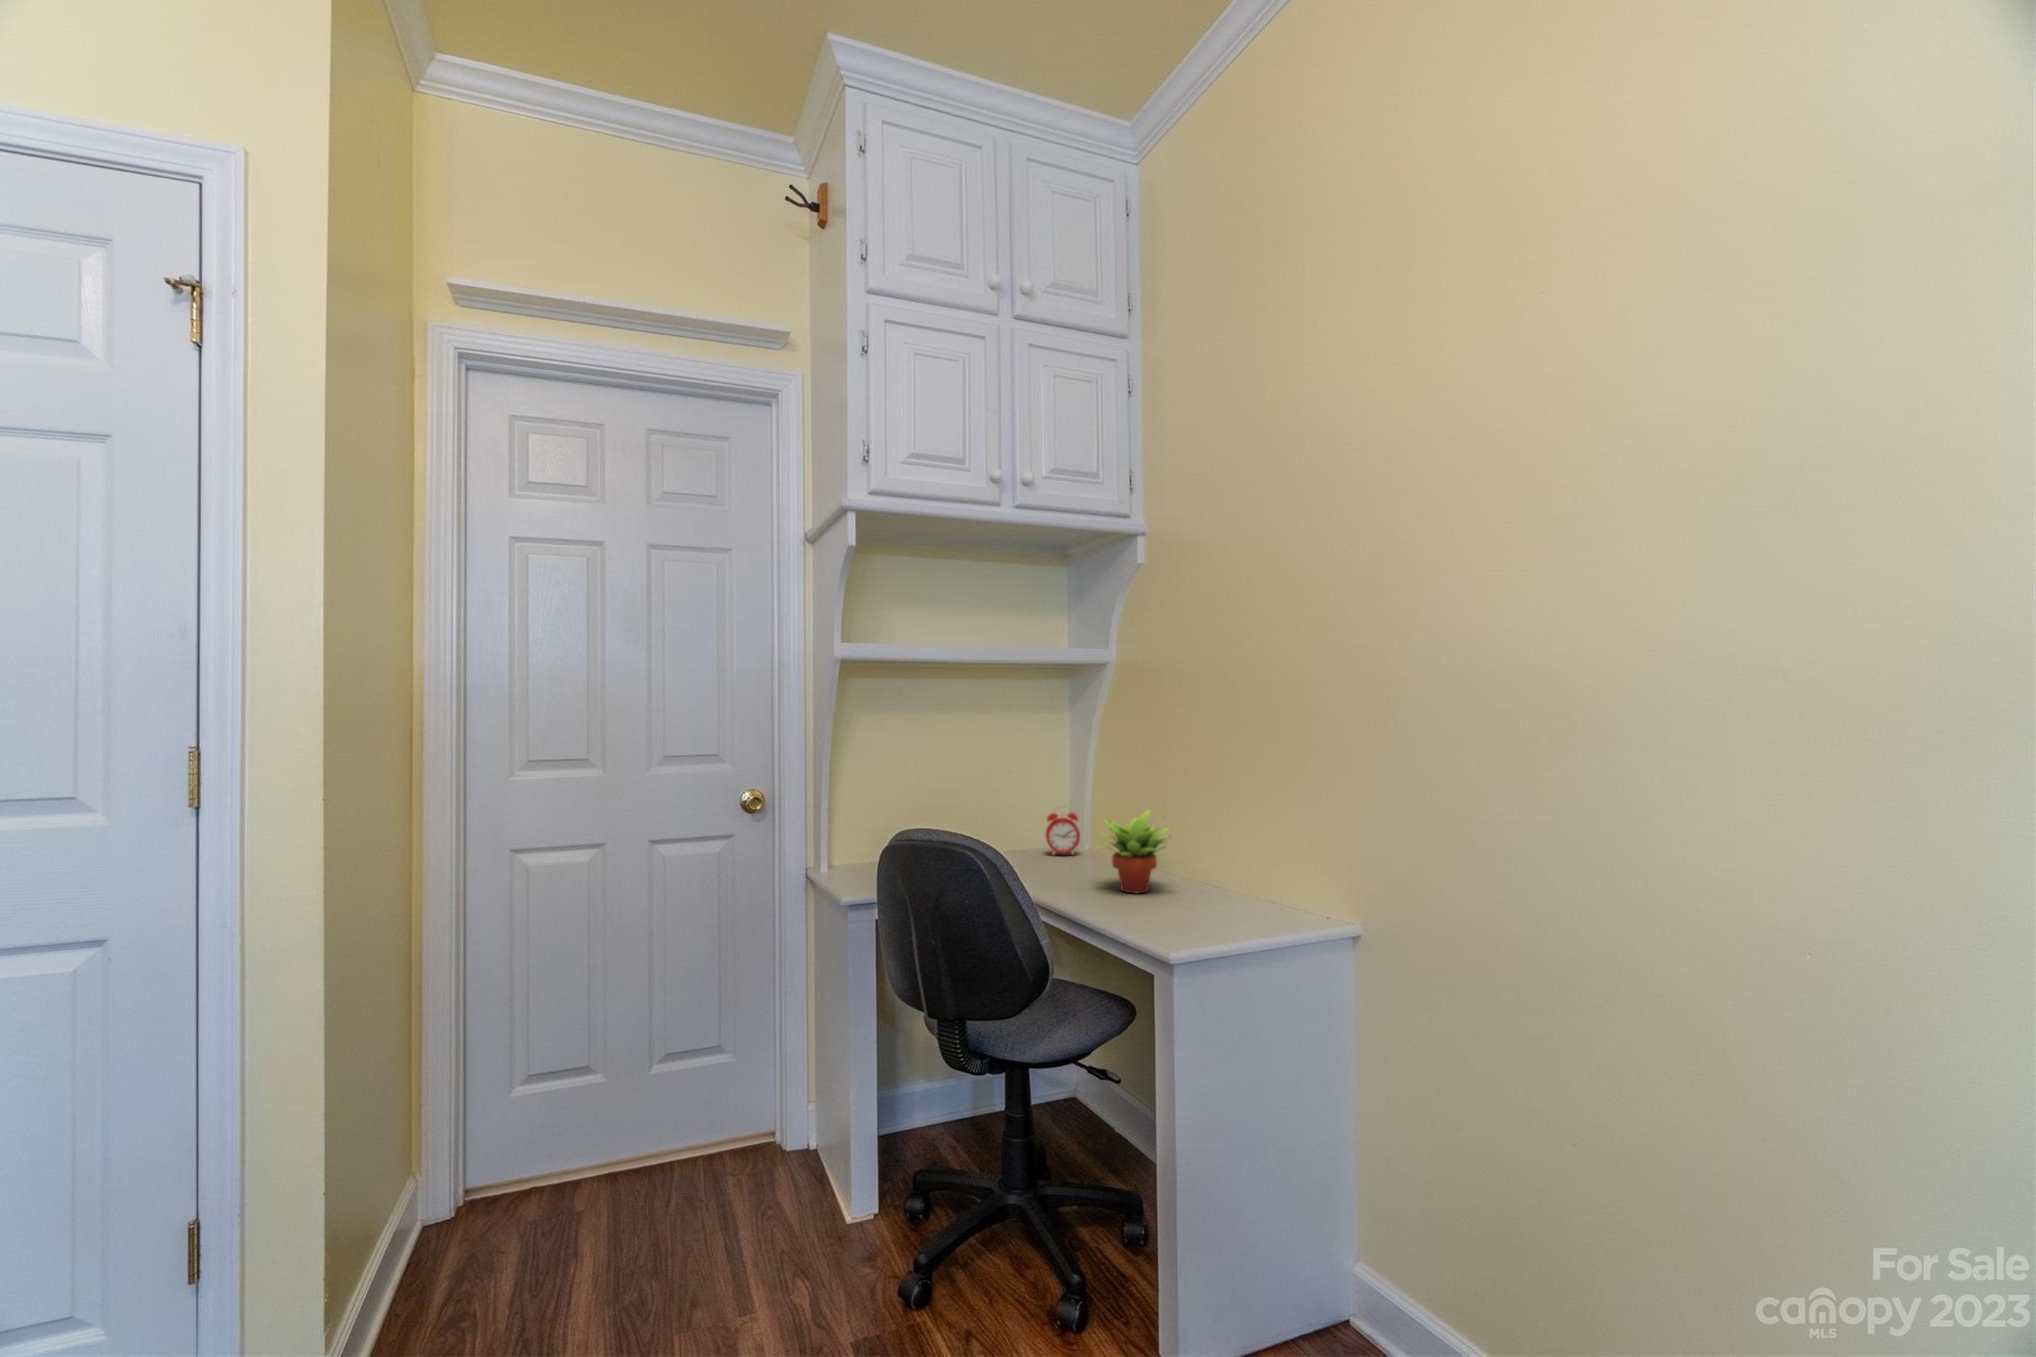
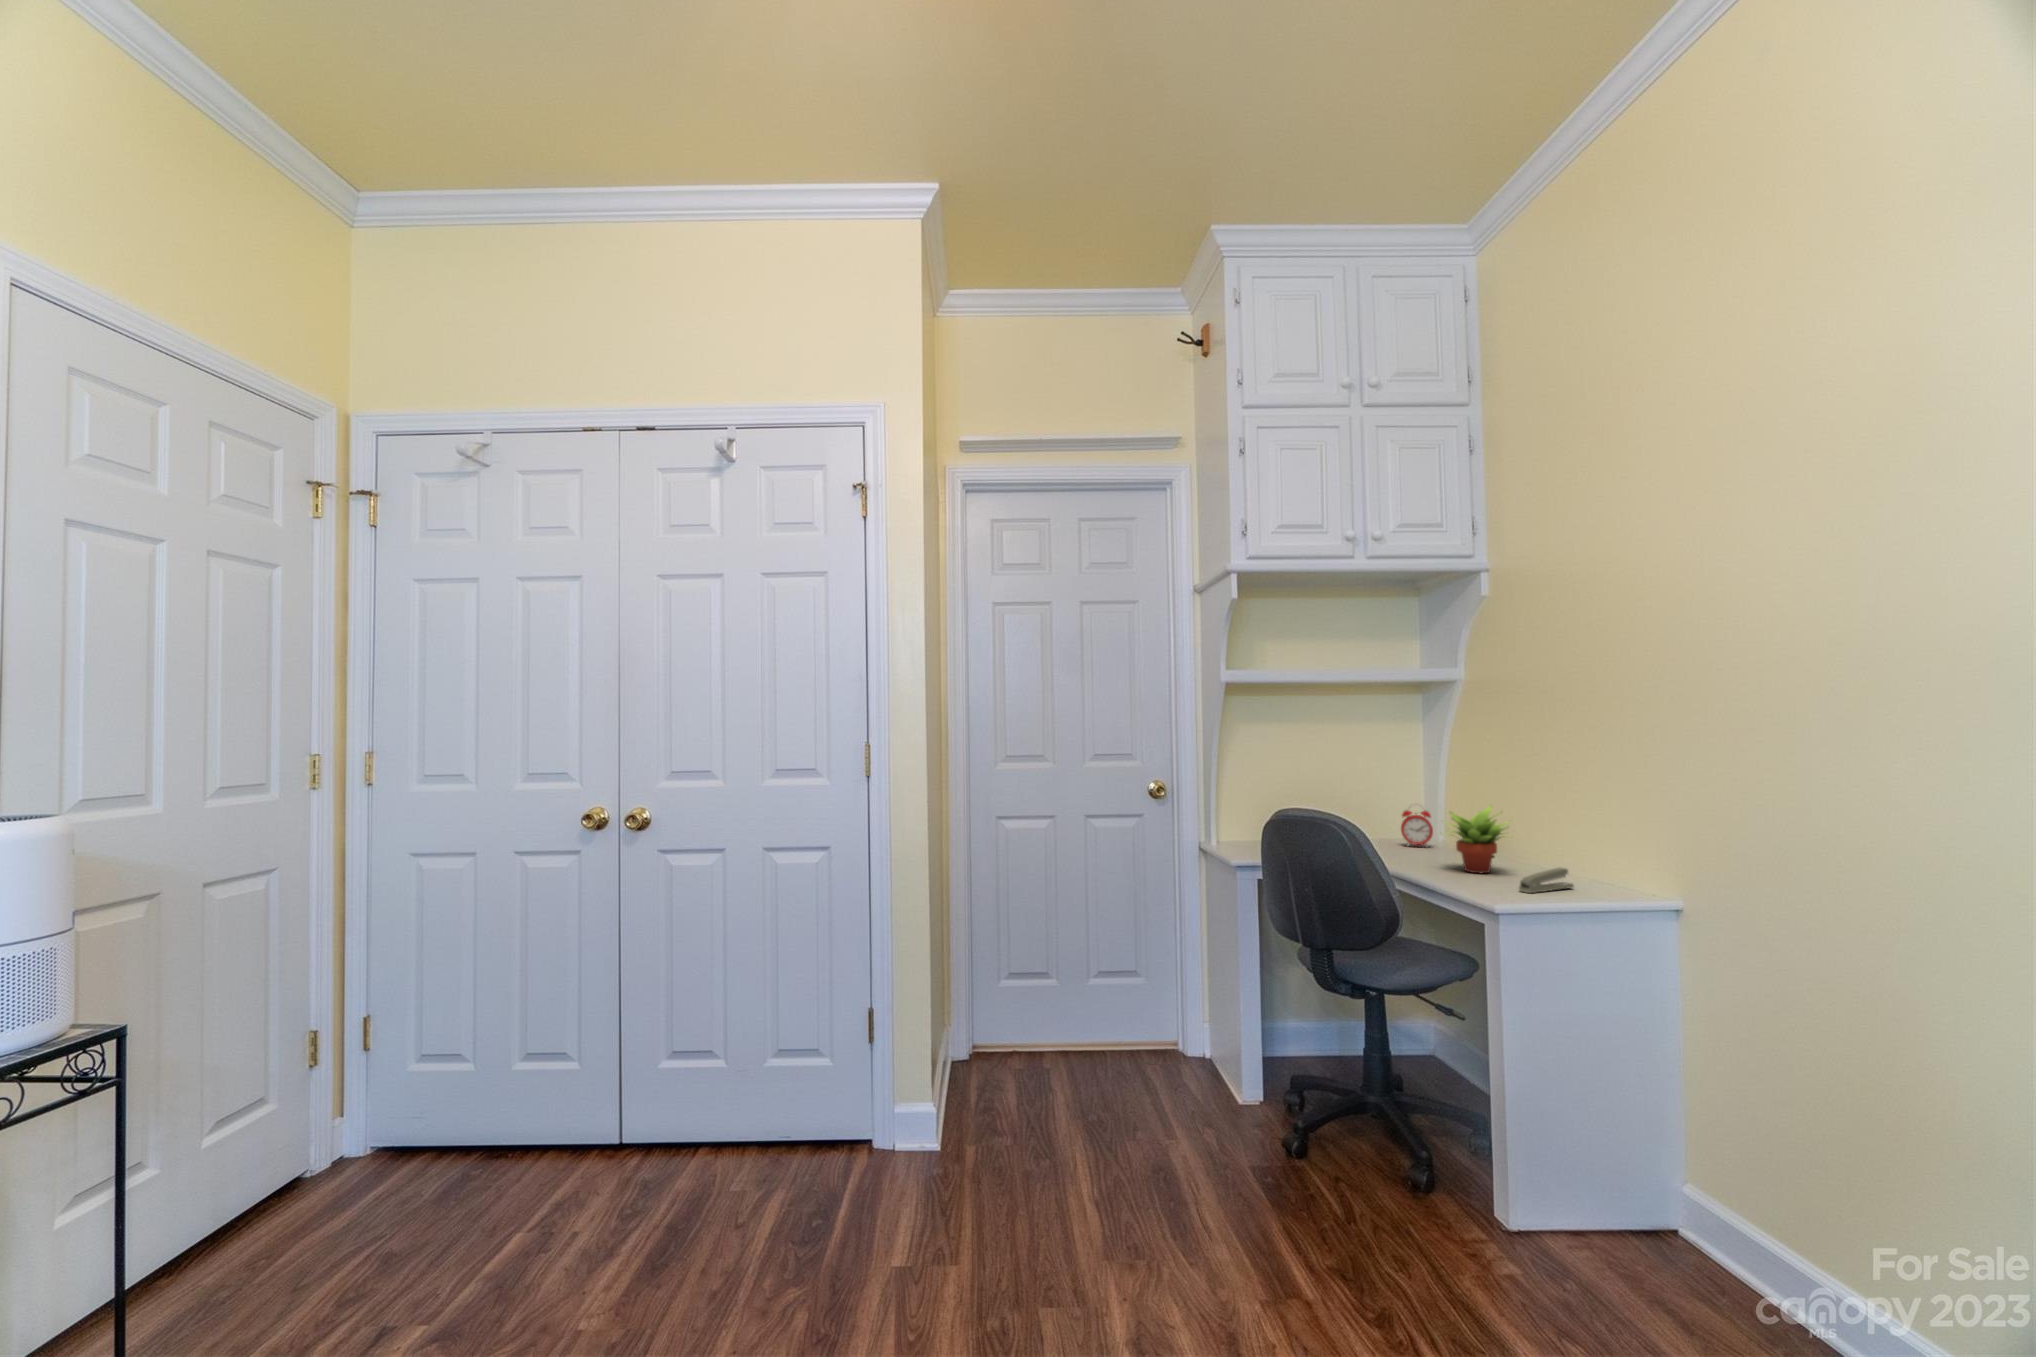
stapler: none [1189,885,1243,924] -> present [1519,868,1574,893]

